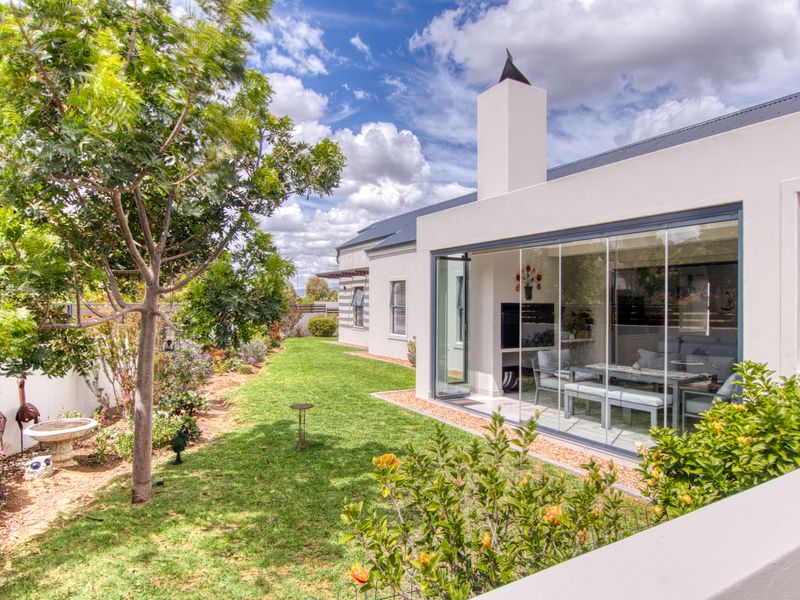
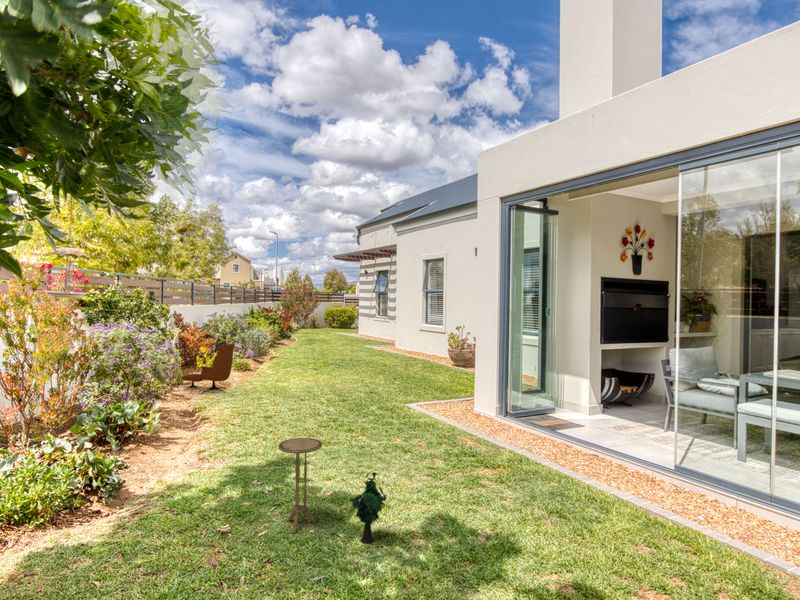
lounge chair: none [205,352,245,389] -> present [182,344,234,394]
decorative plant: present [167,426,190,465] -> present [349,473,386,544]

